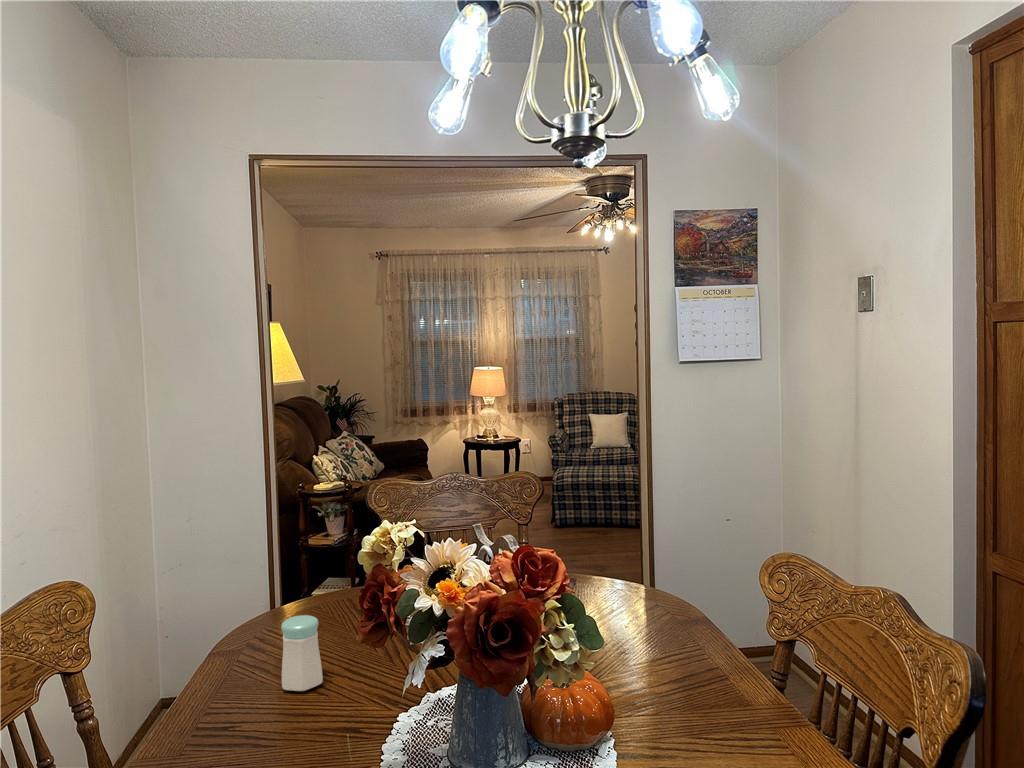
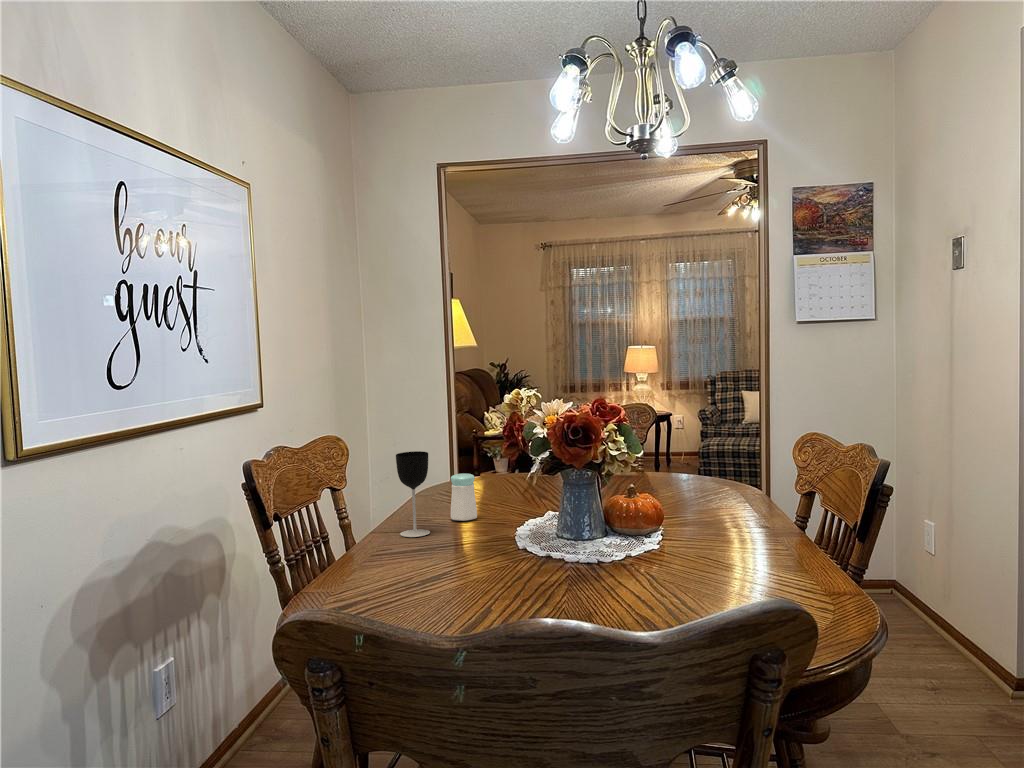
wine glass: none [191,599,250,745] -> present [396,451,430,537]

